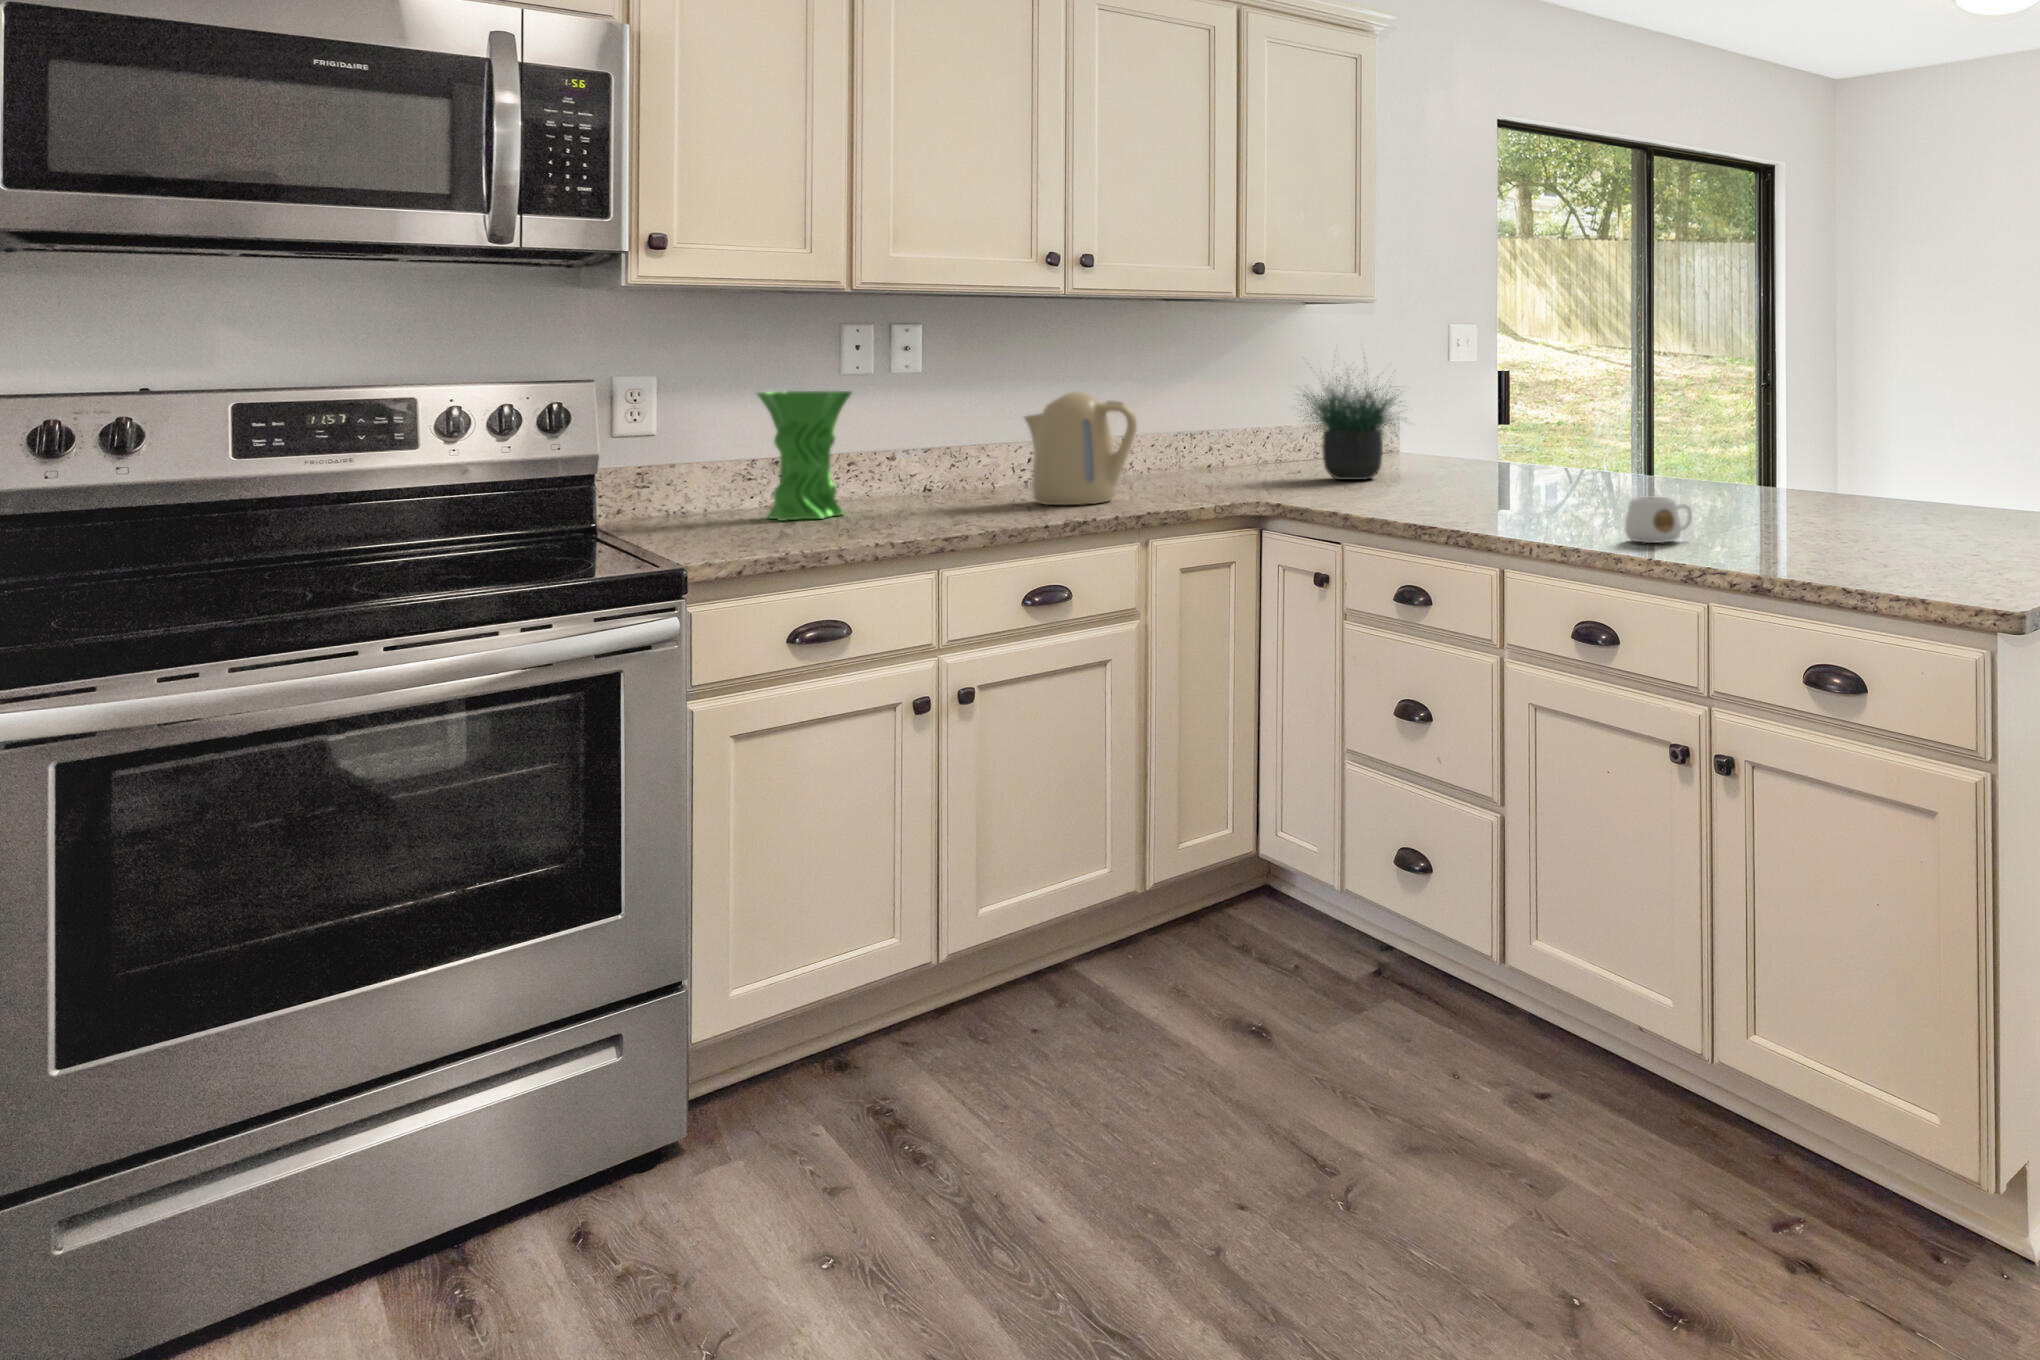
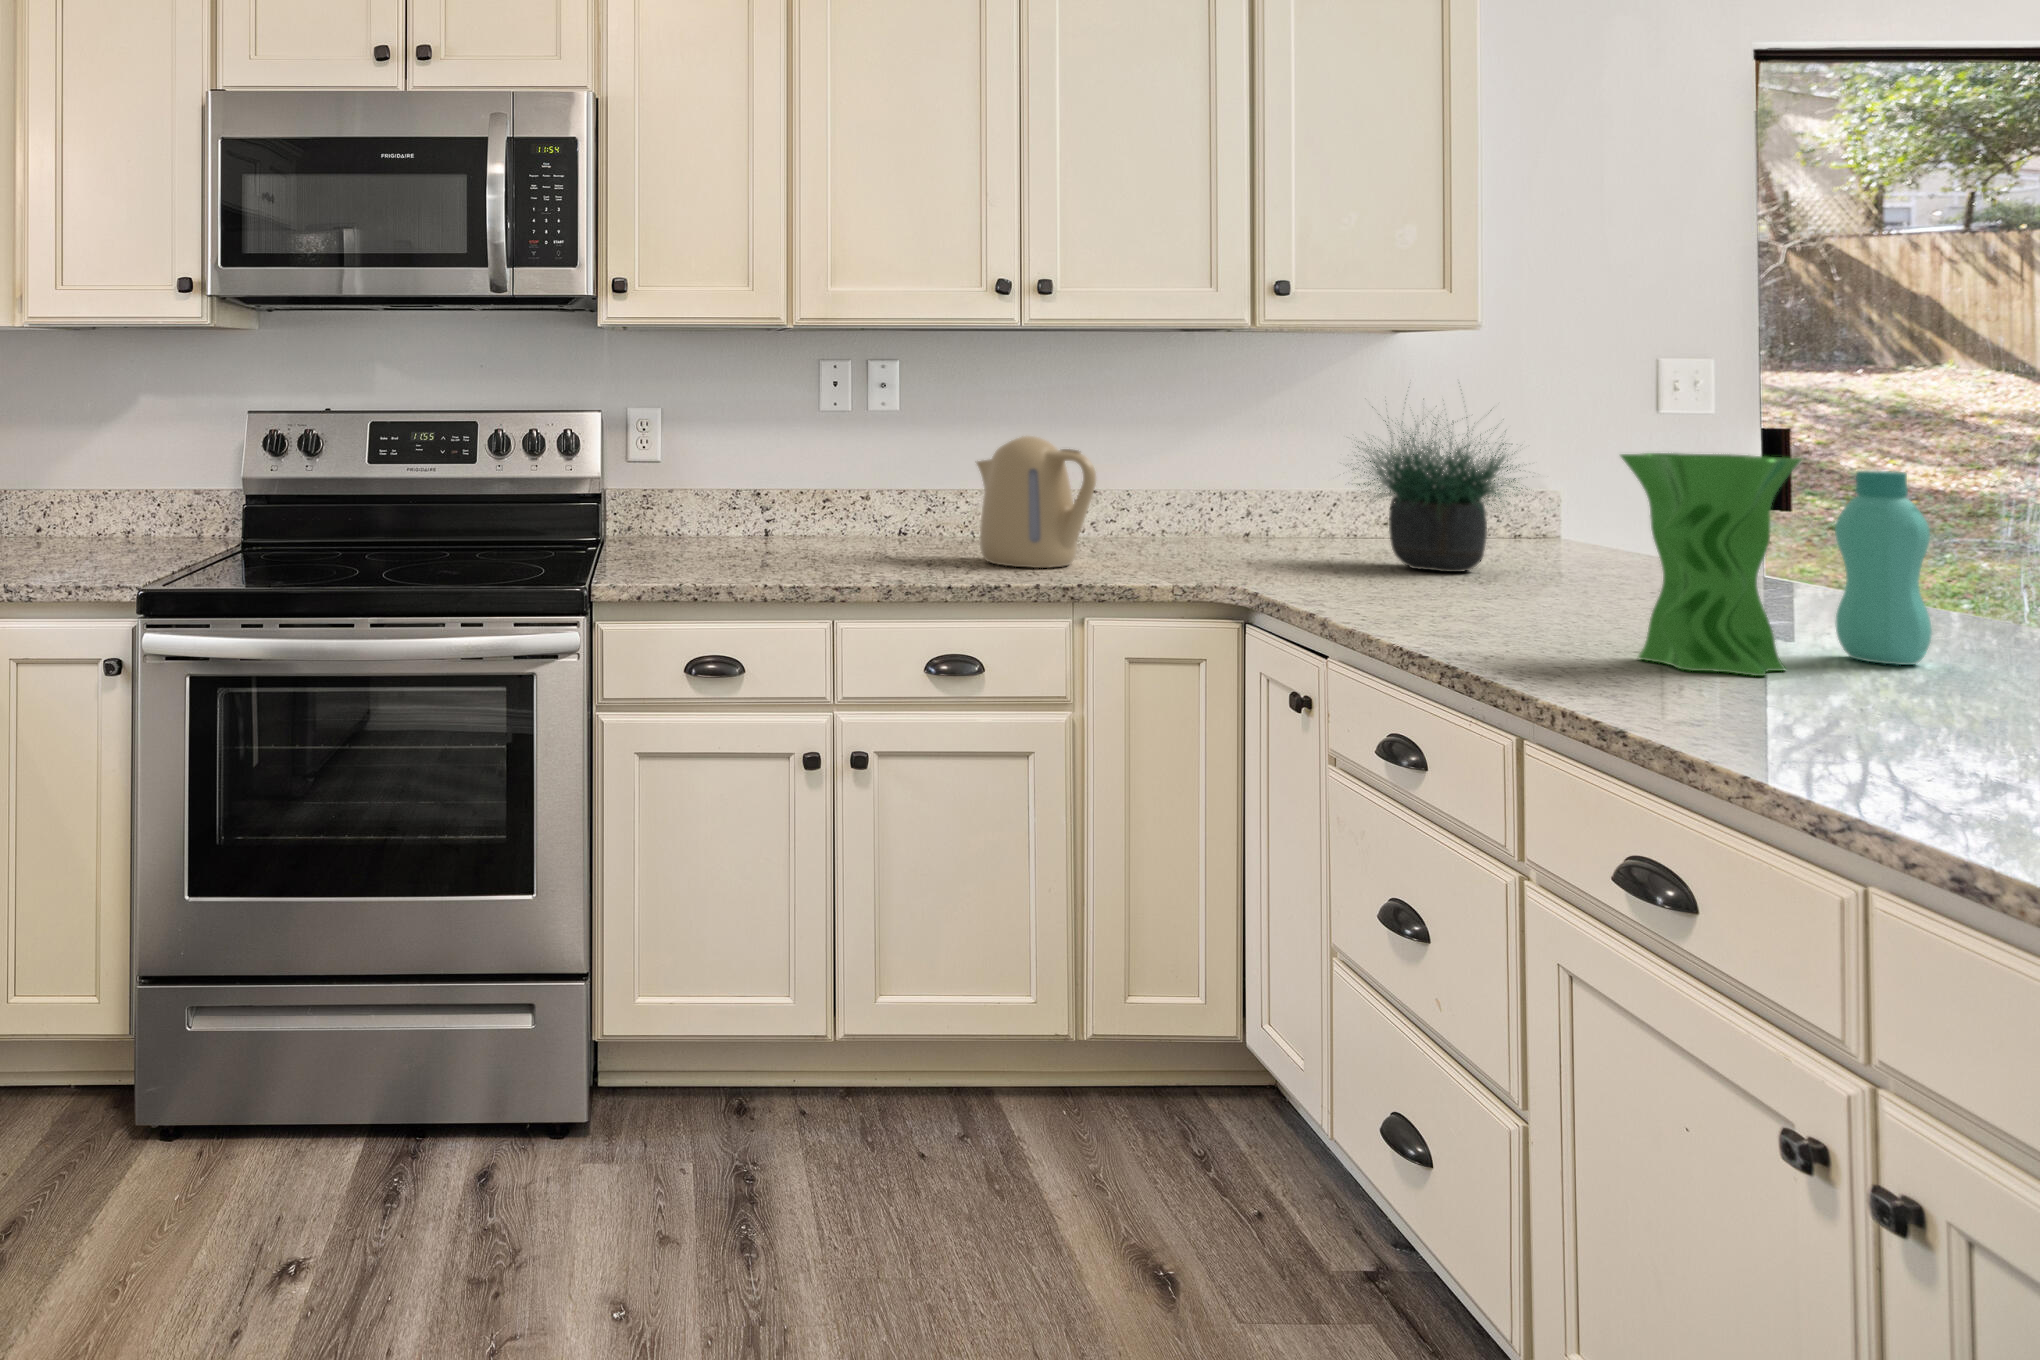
vase: present [757,391,852,520] -> present [1620,453,1801,676]
bottle: none [1609,391,1648,502] -> present [1835,470,1932,665]
mug: present [1625,496,1692,543] -> none [1720,660,1884,749]

